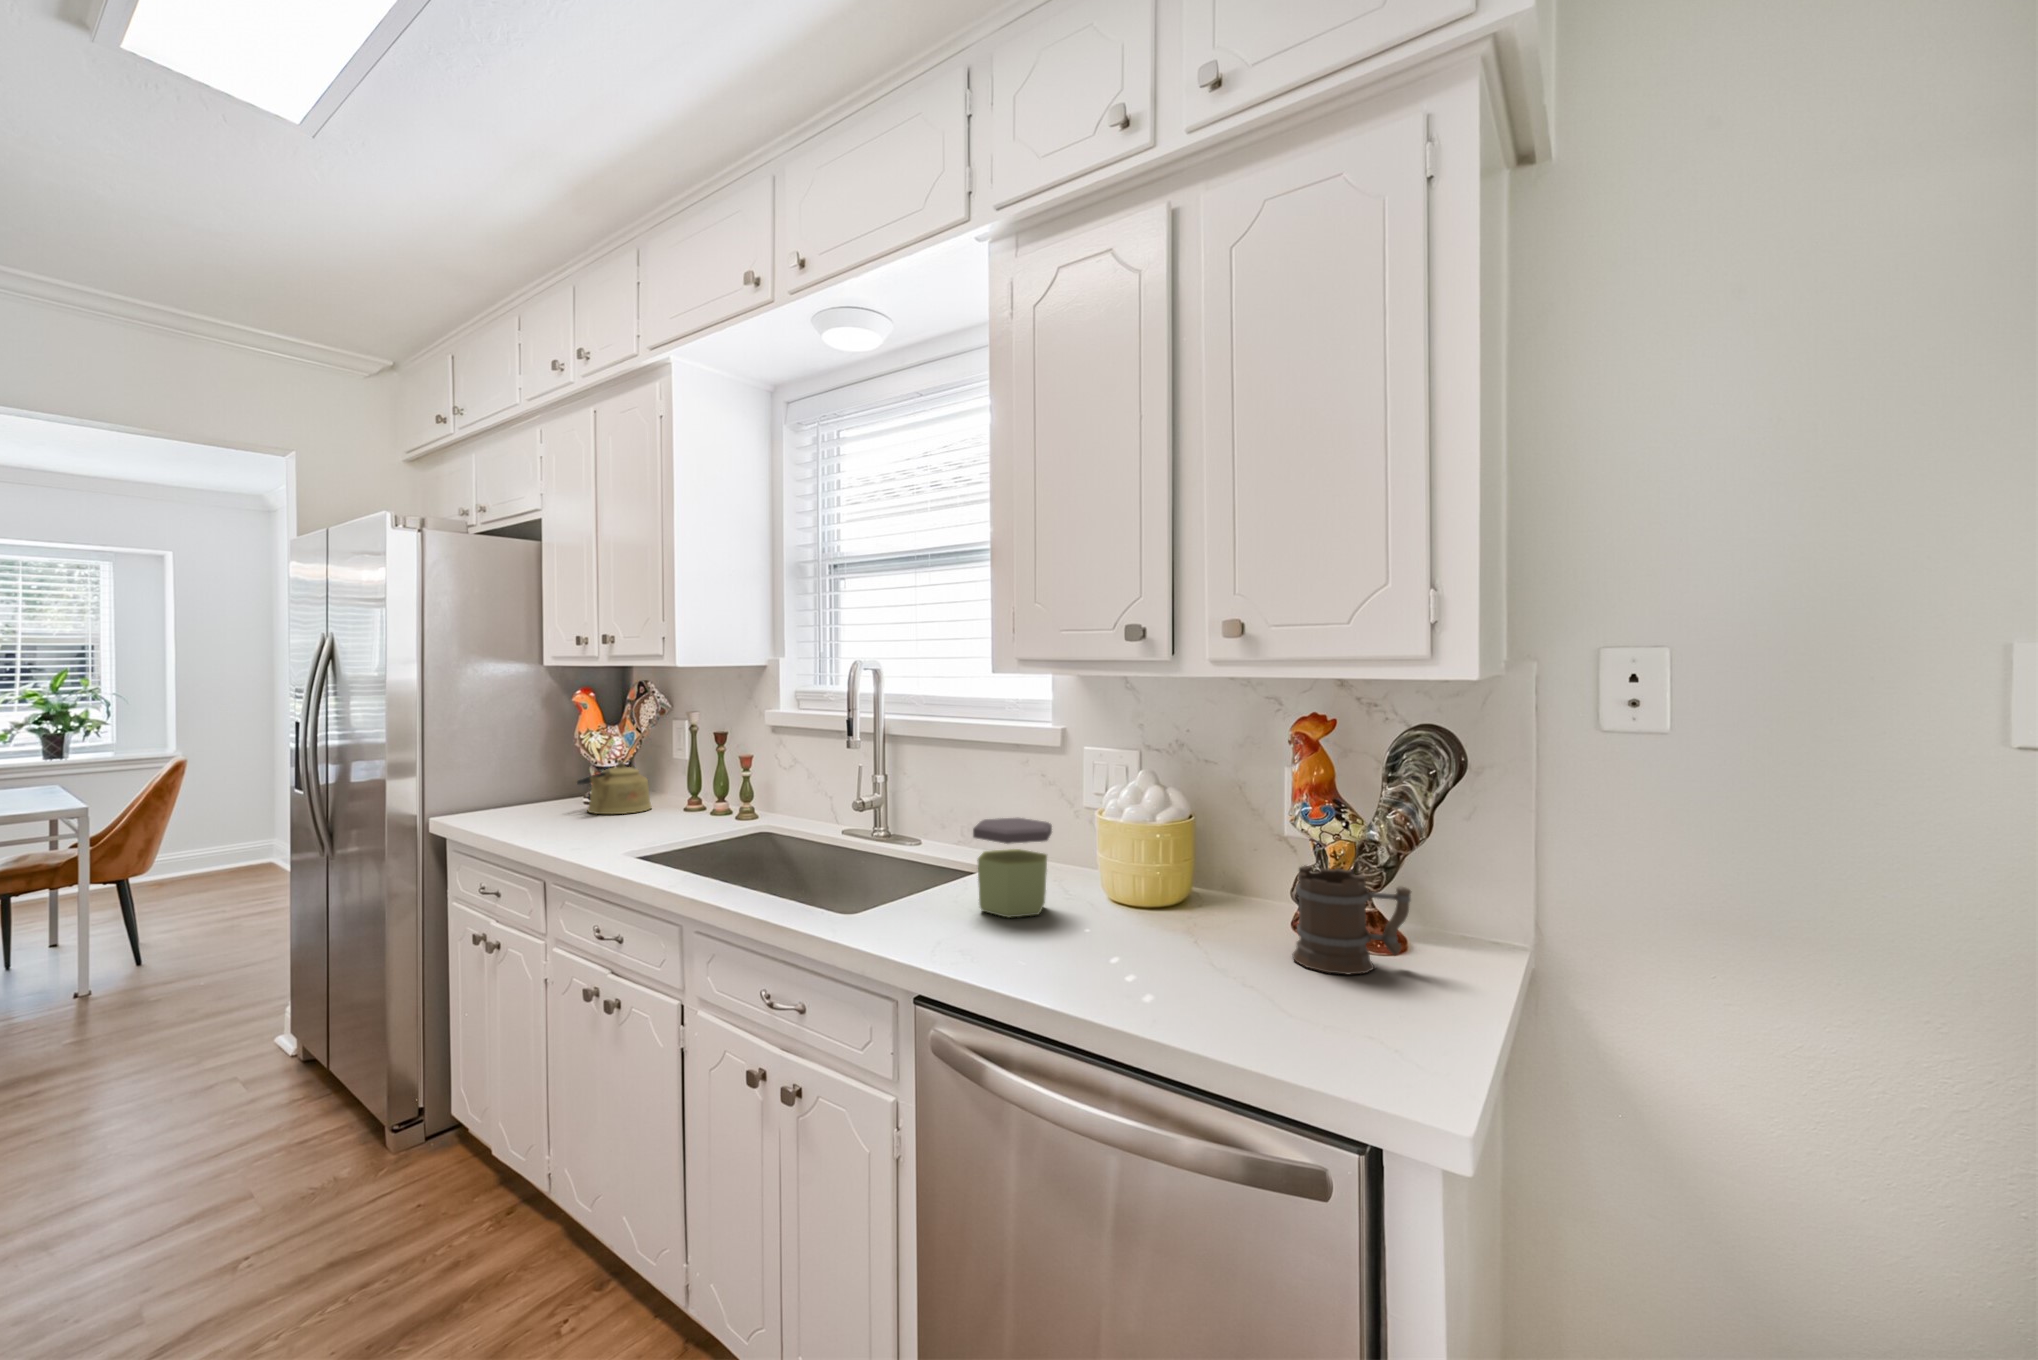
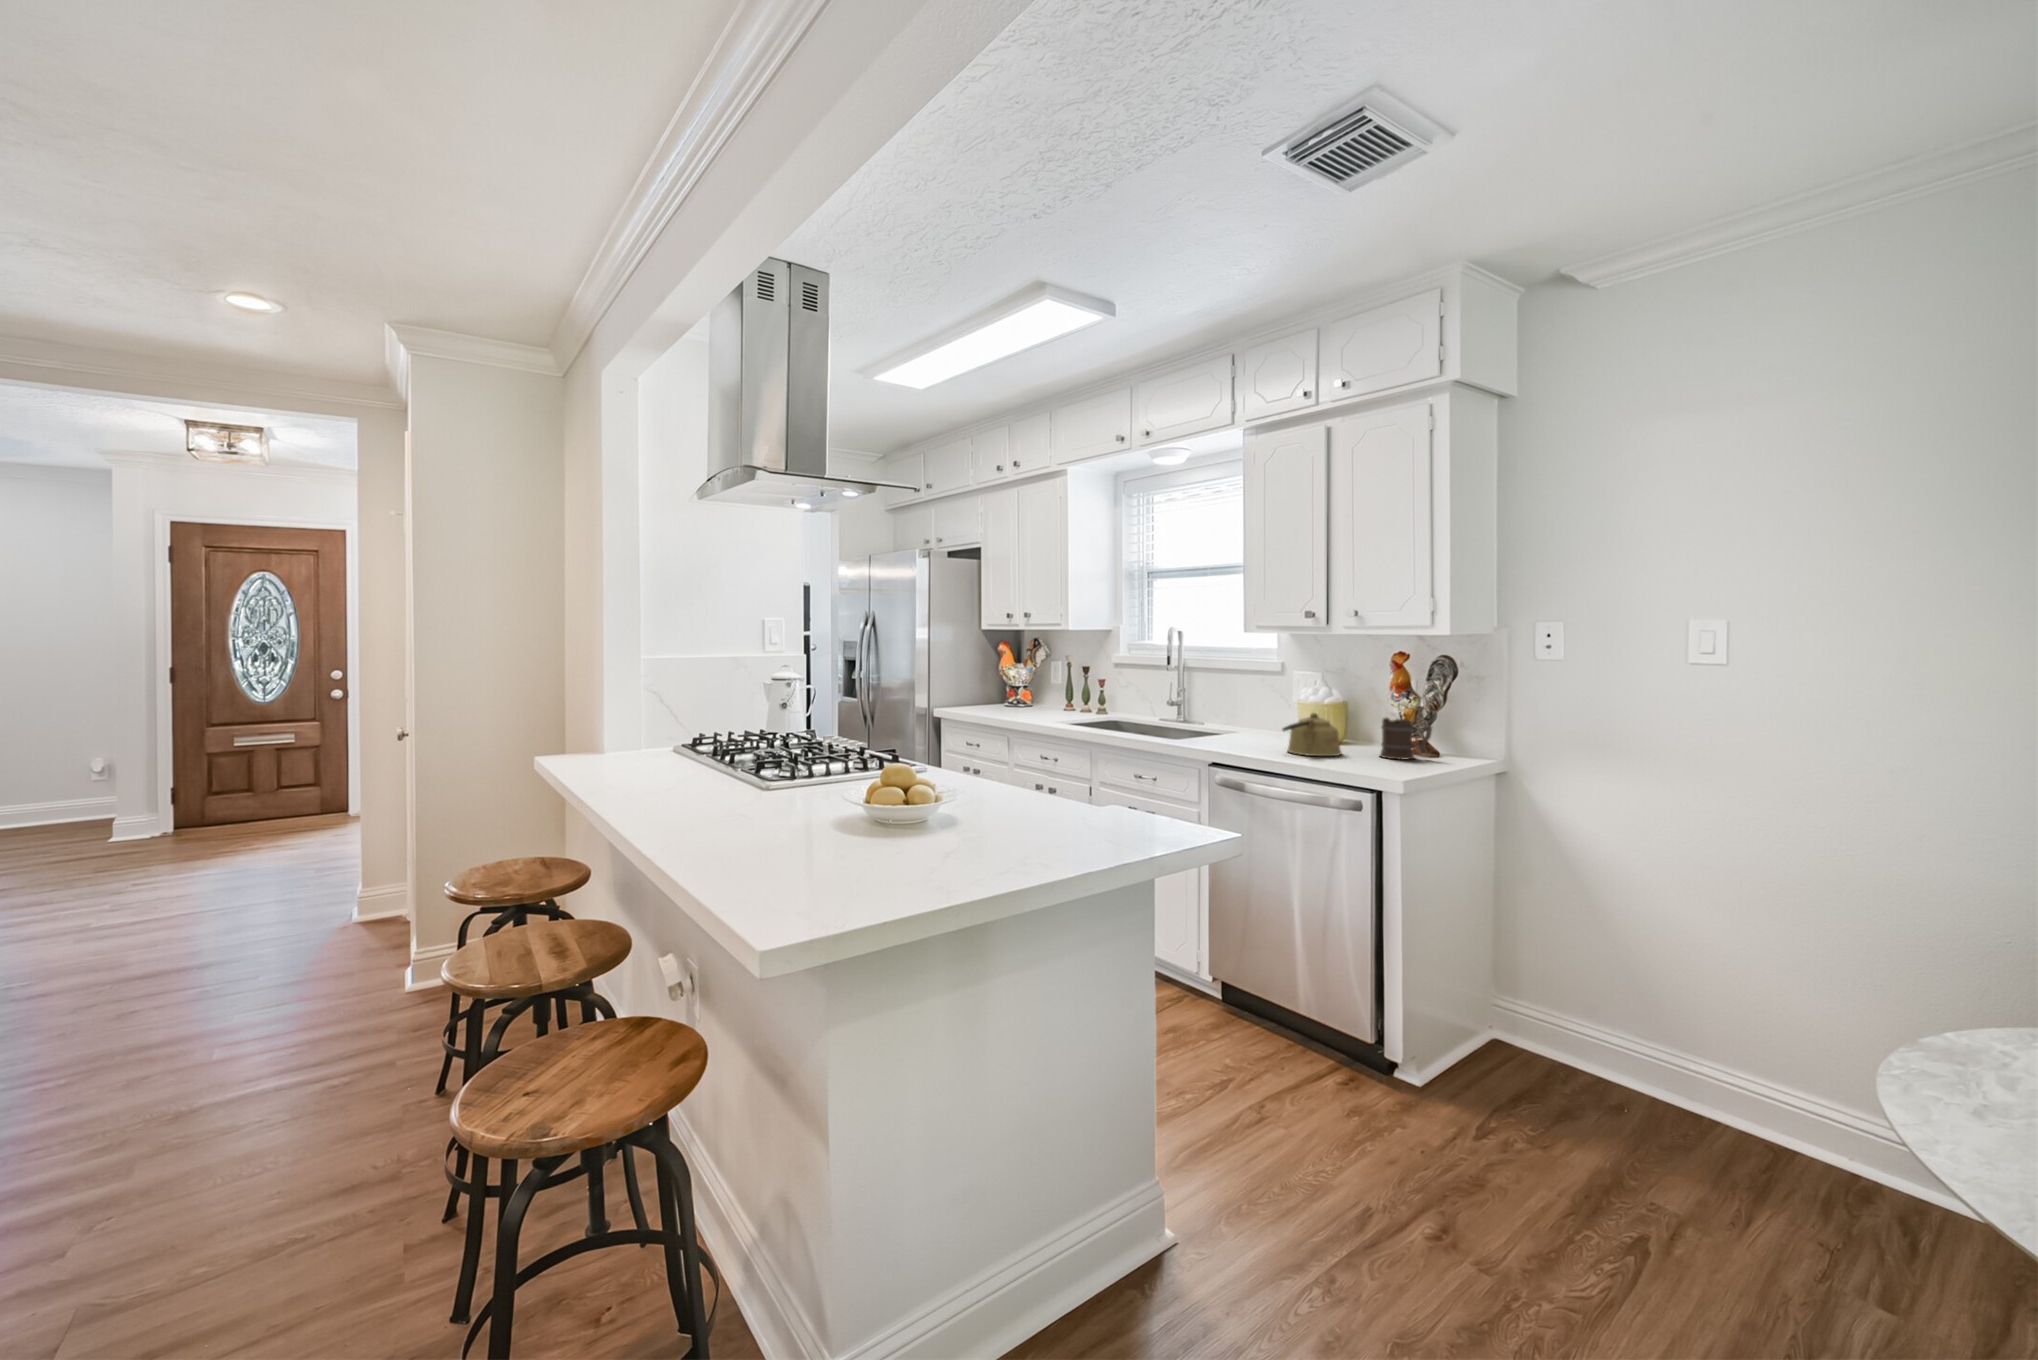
kettle: present [577,762,651,814] -> present [1283,713,1341,756]
jar: present [973,818,1052,917] -> none [1234,702,1272,743]

